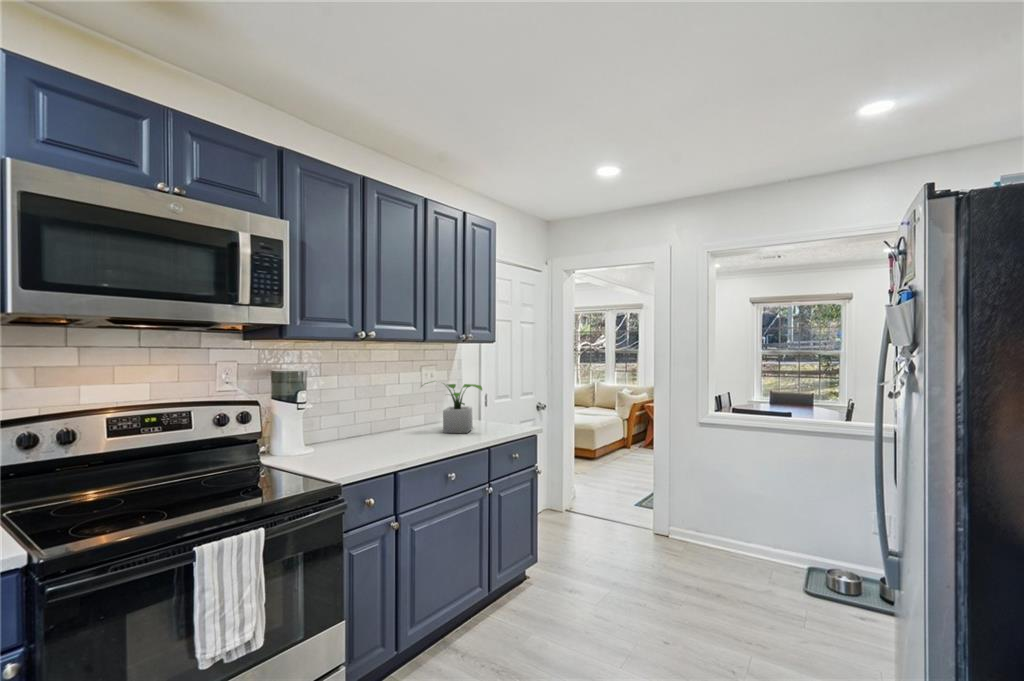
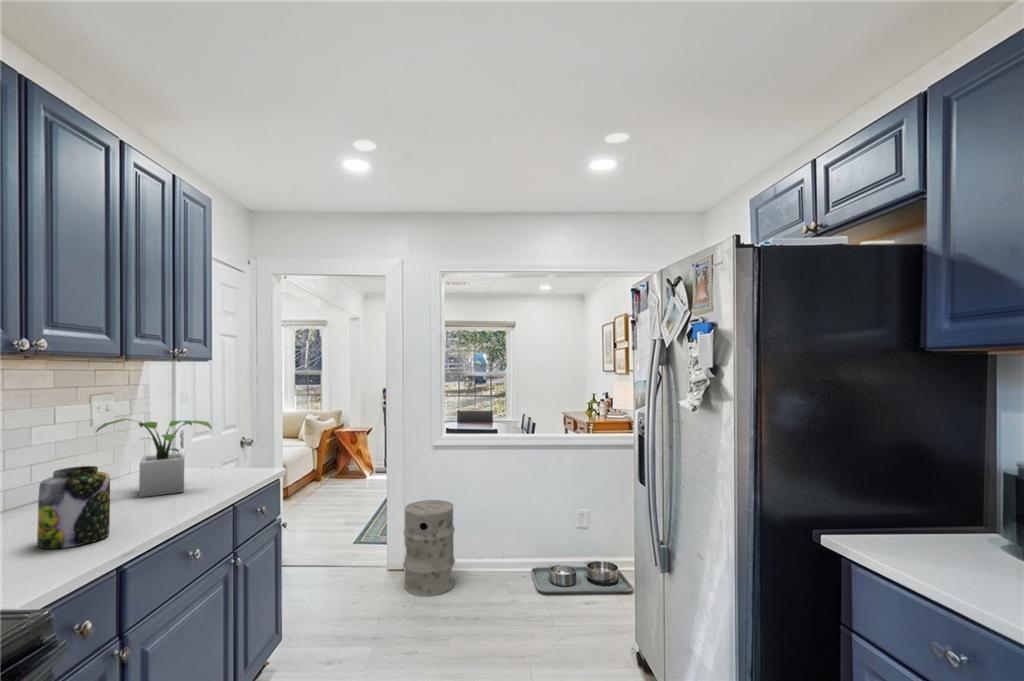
jar: none [377,407,410,453] -> present [37,466,110,549]
trash can: none [663,475,714,566] -> present [403,500,455,596]

